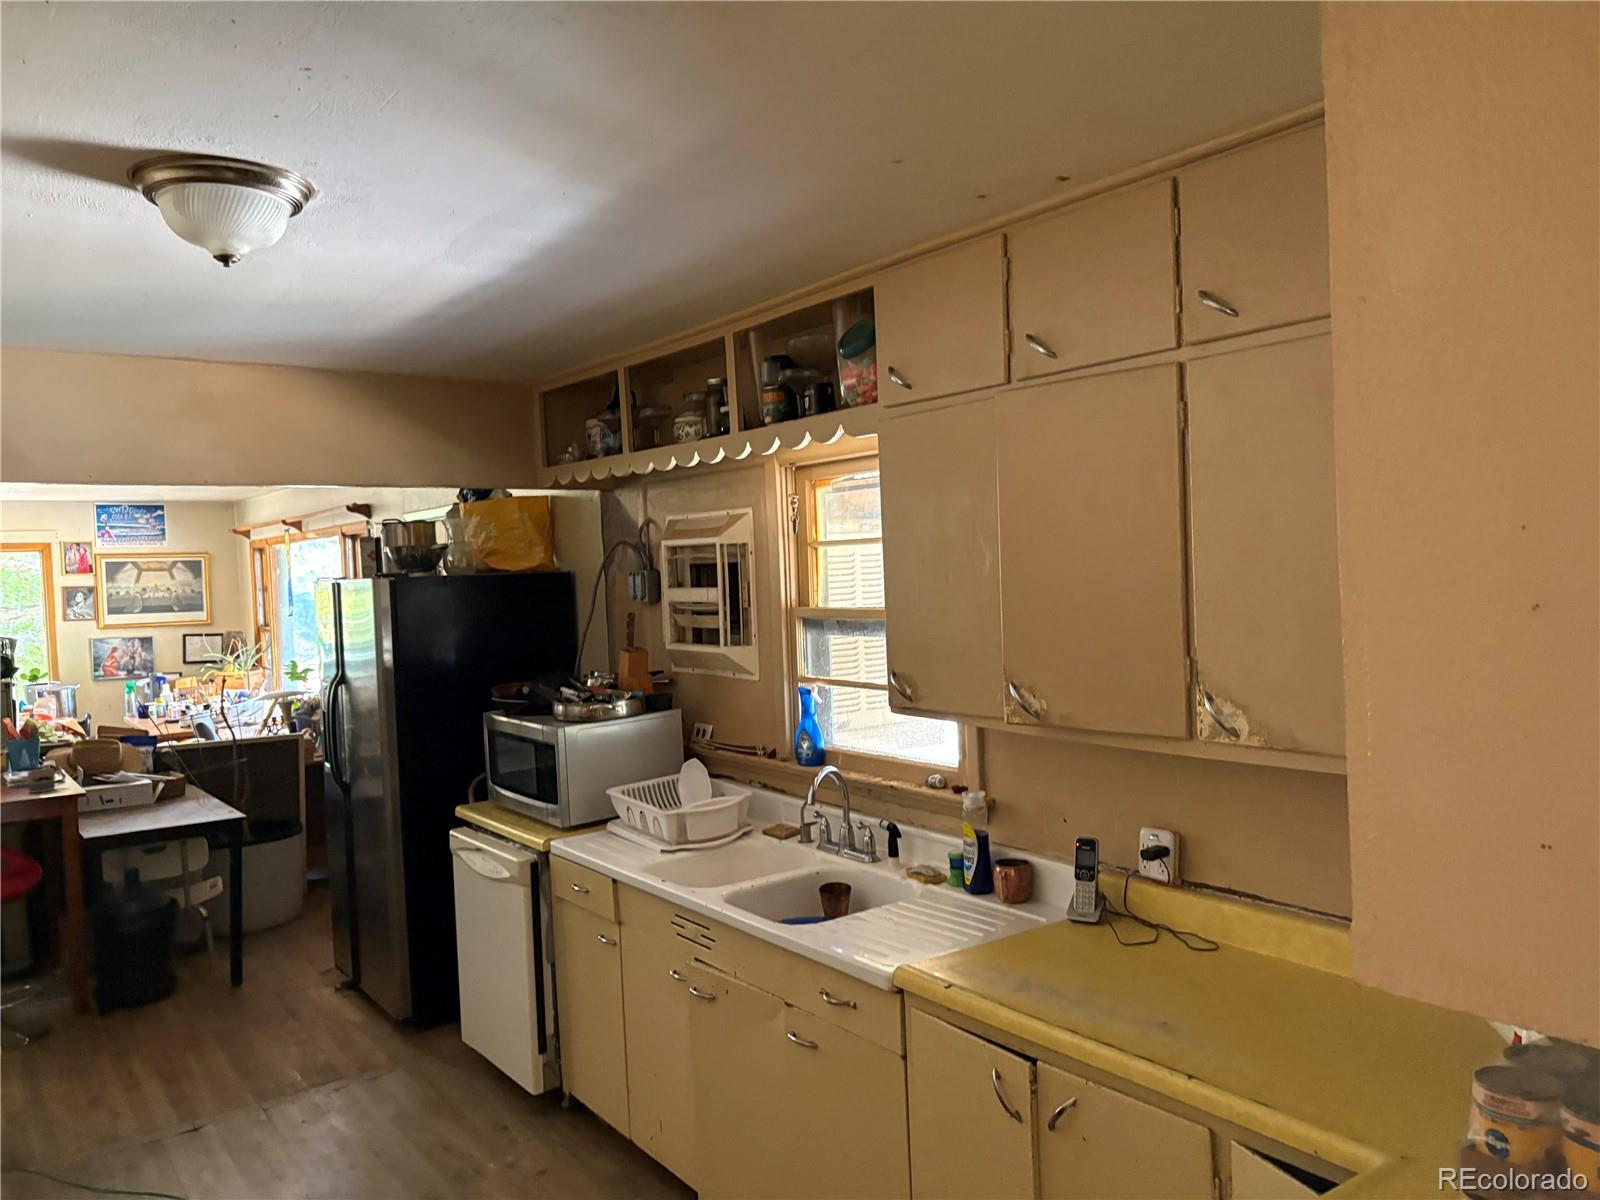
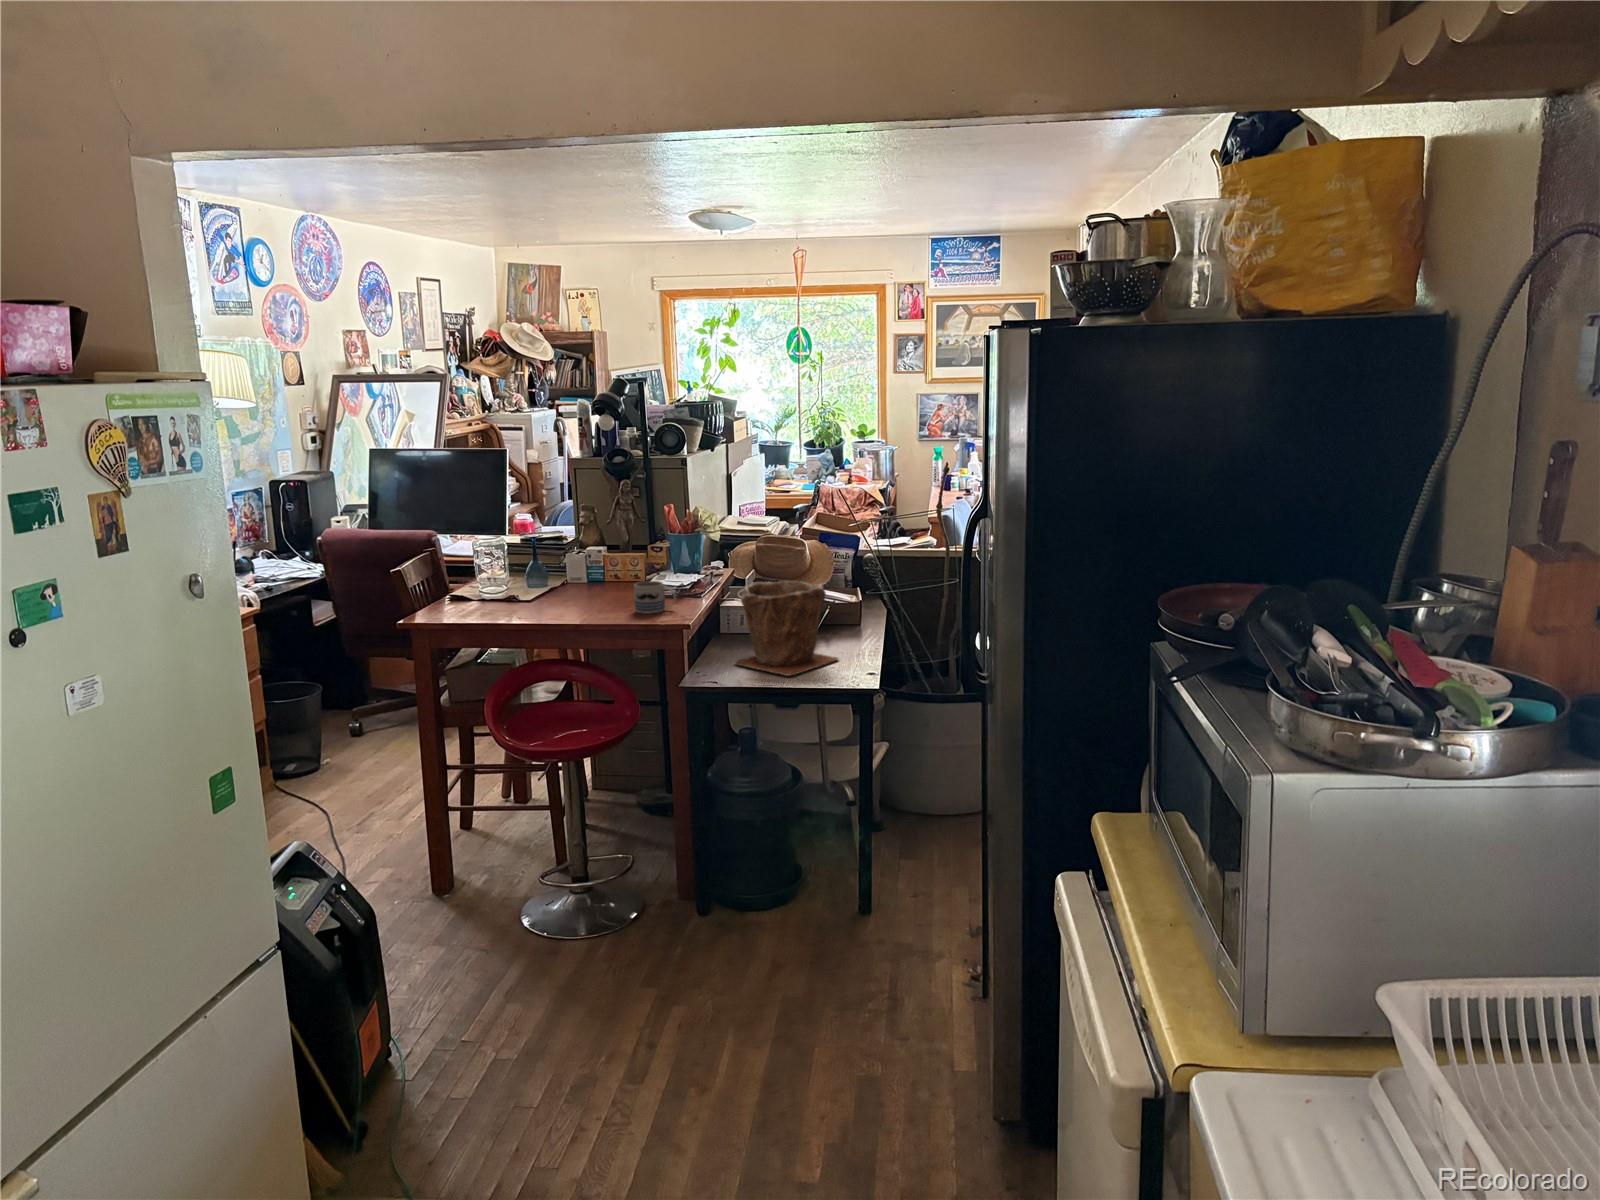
plant pot: none [129,750,208,815] -> present [735,581,838,676]

